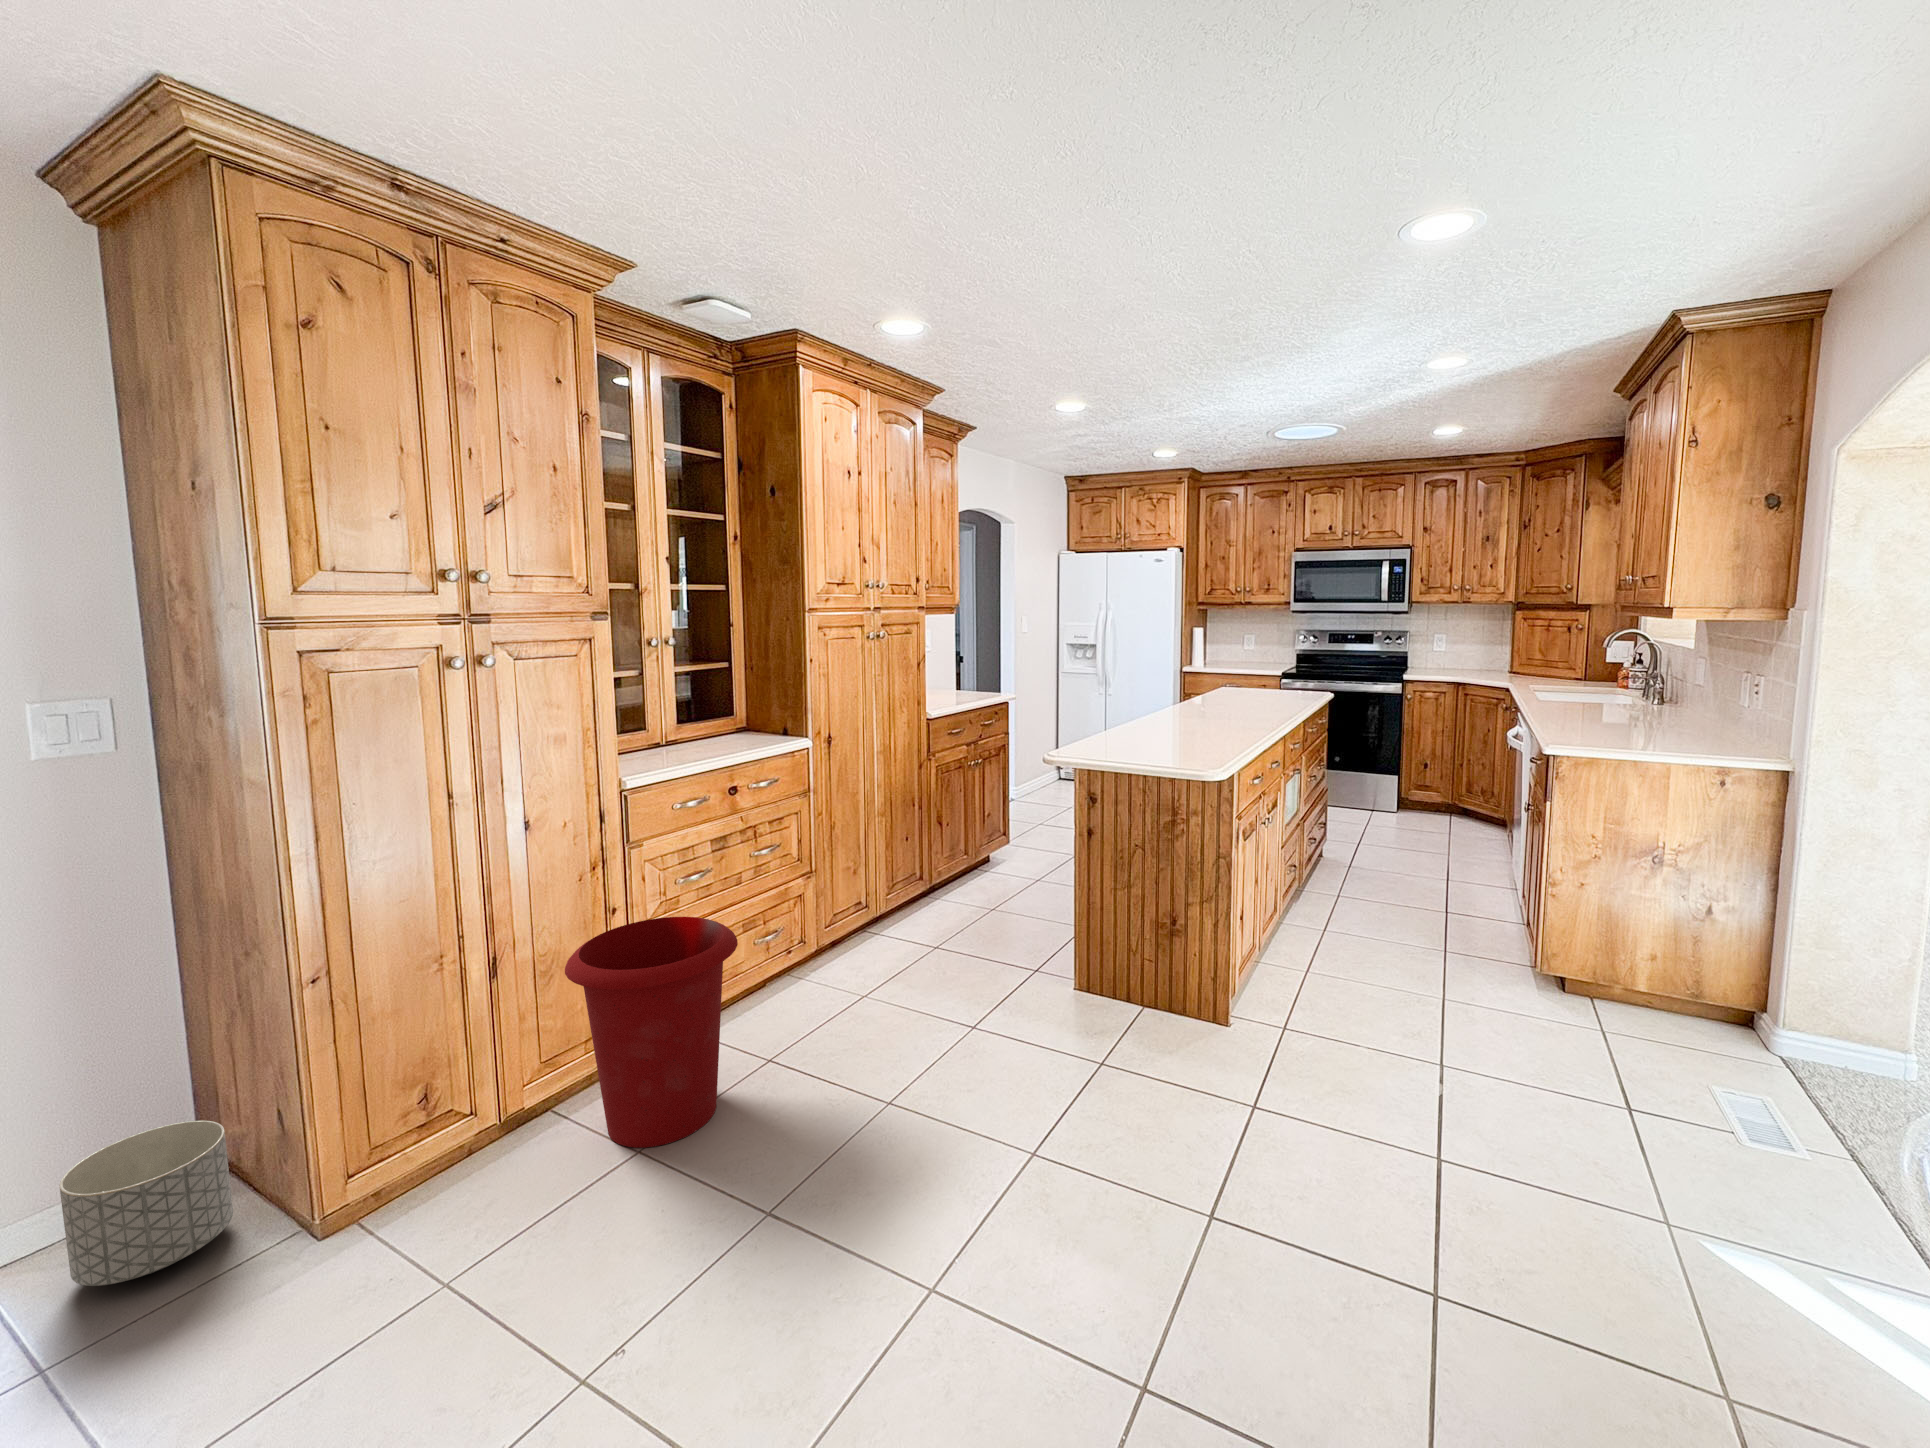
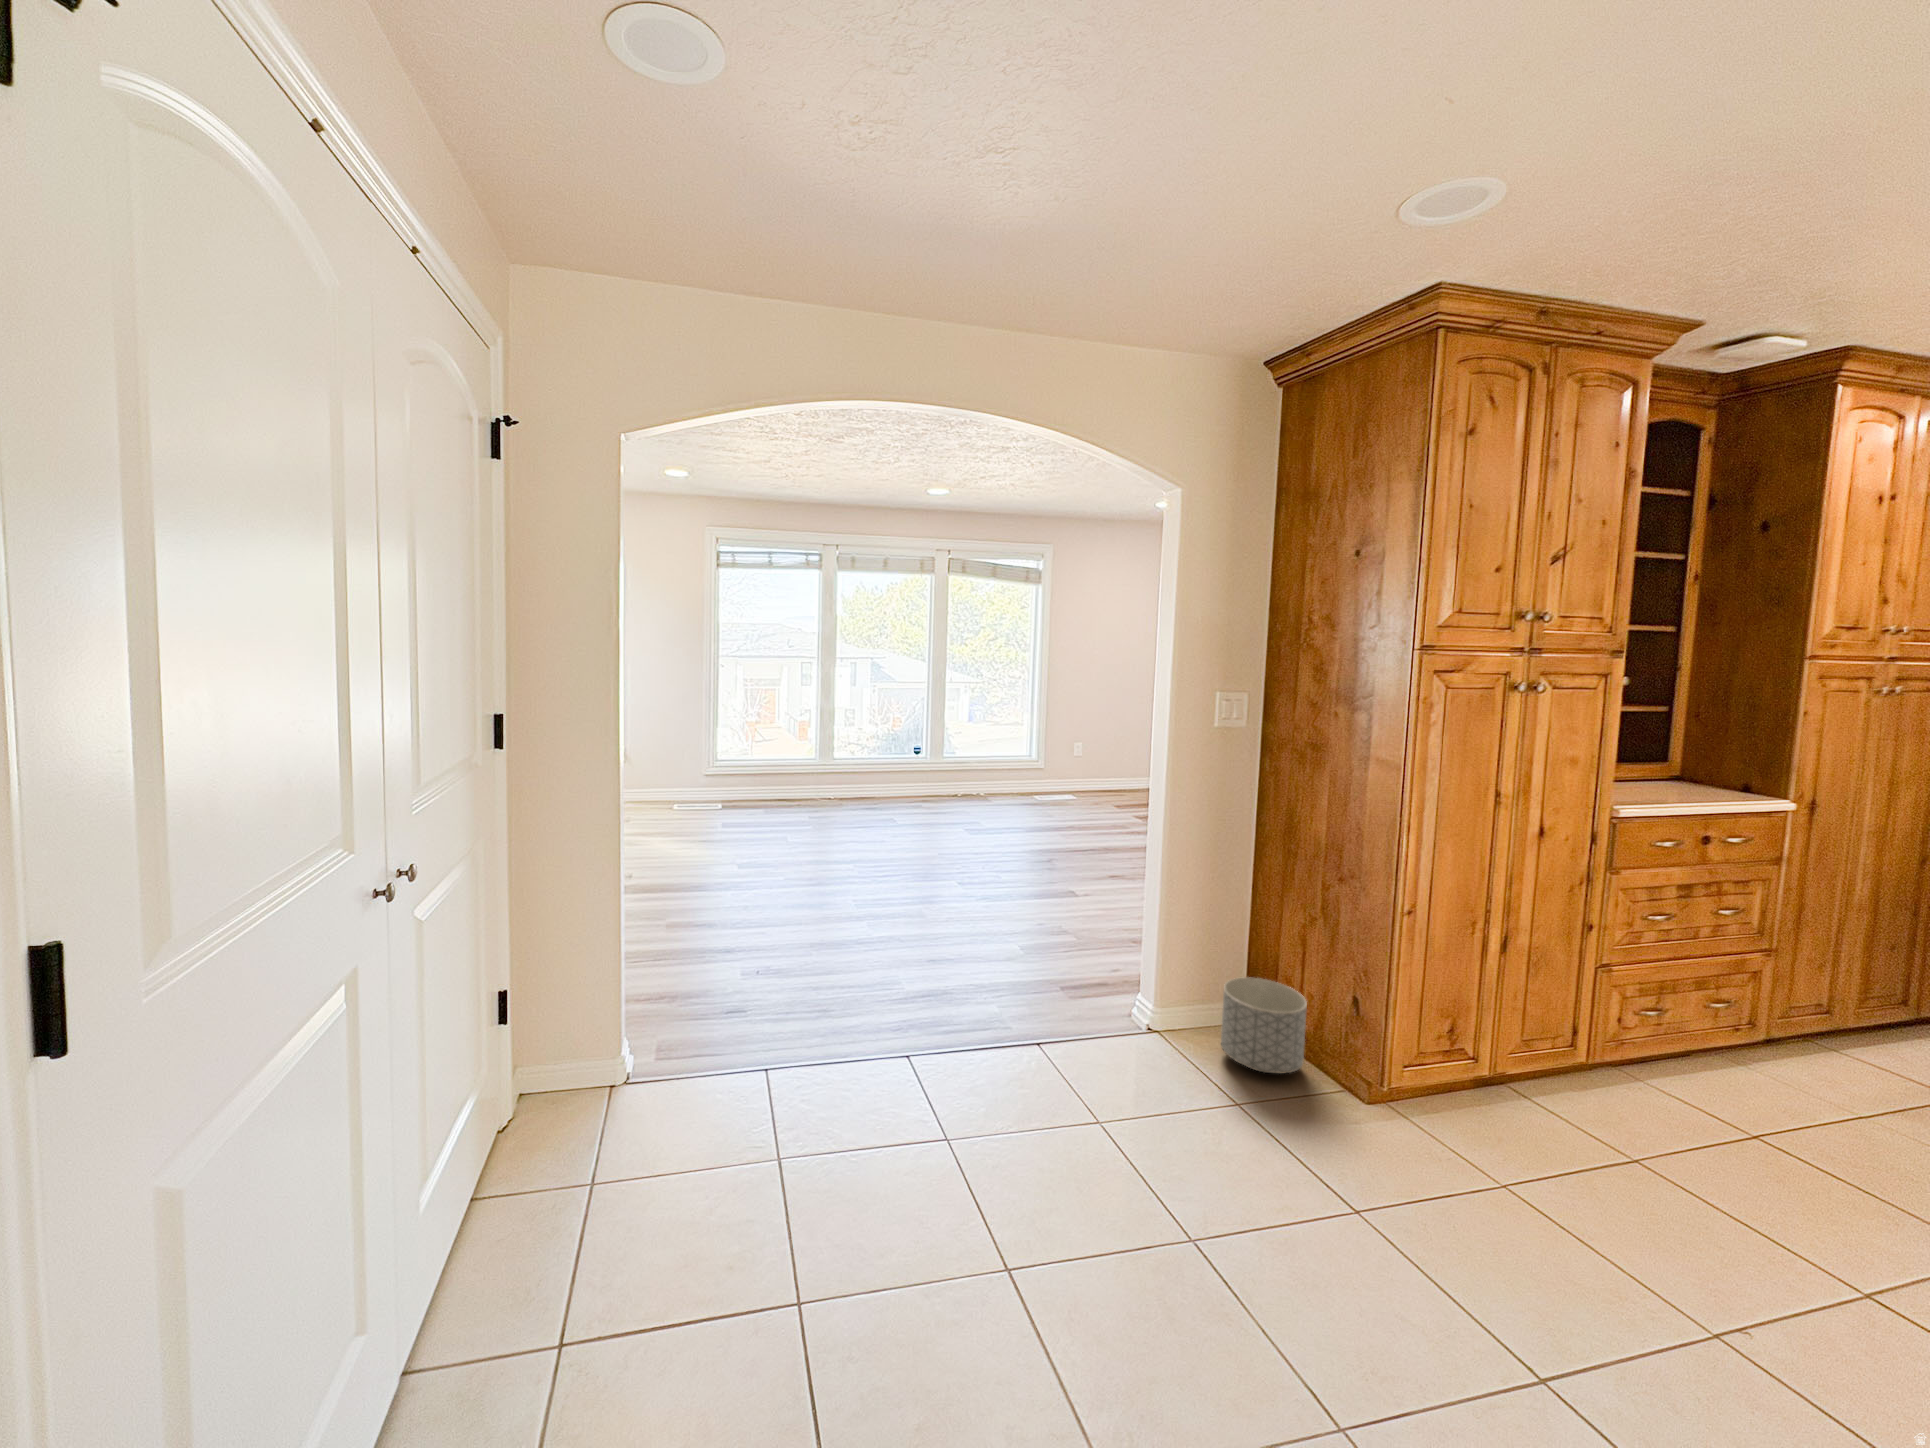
waste bin: present [565,917,738,1148] -> none [1570,945,1783,1174]

